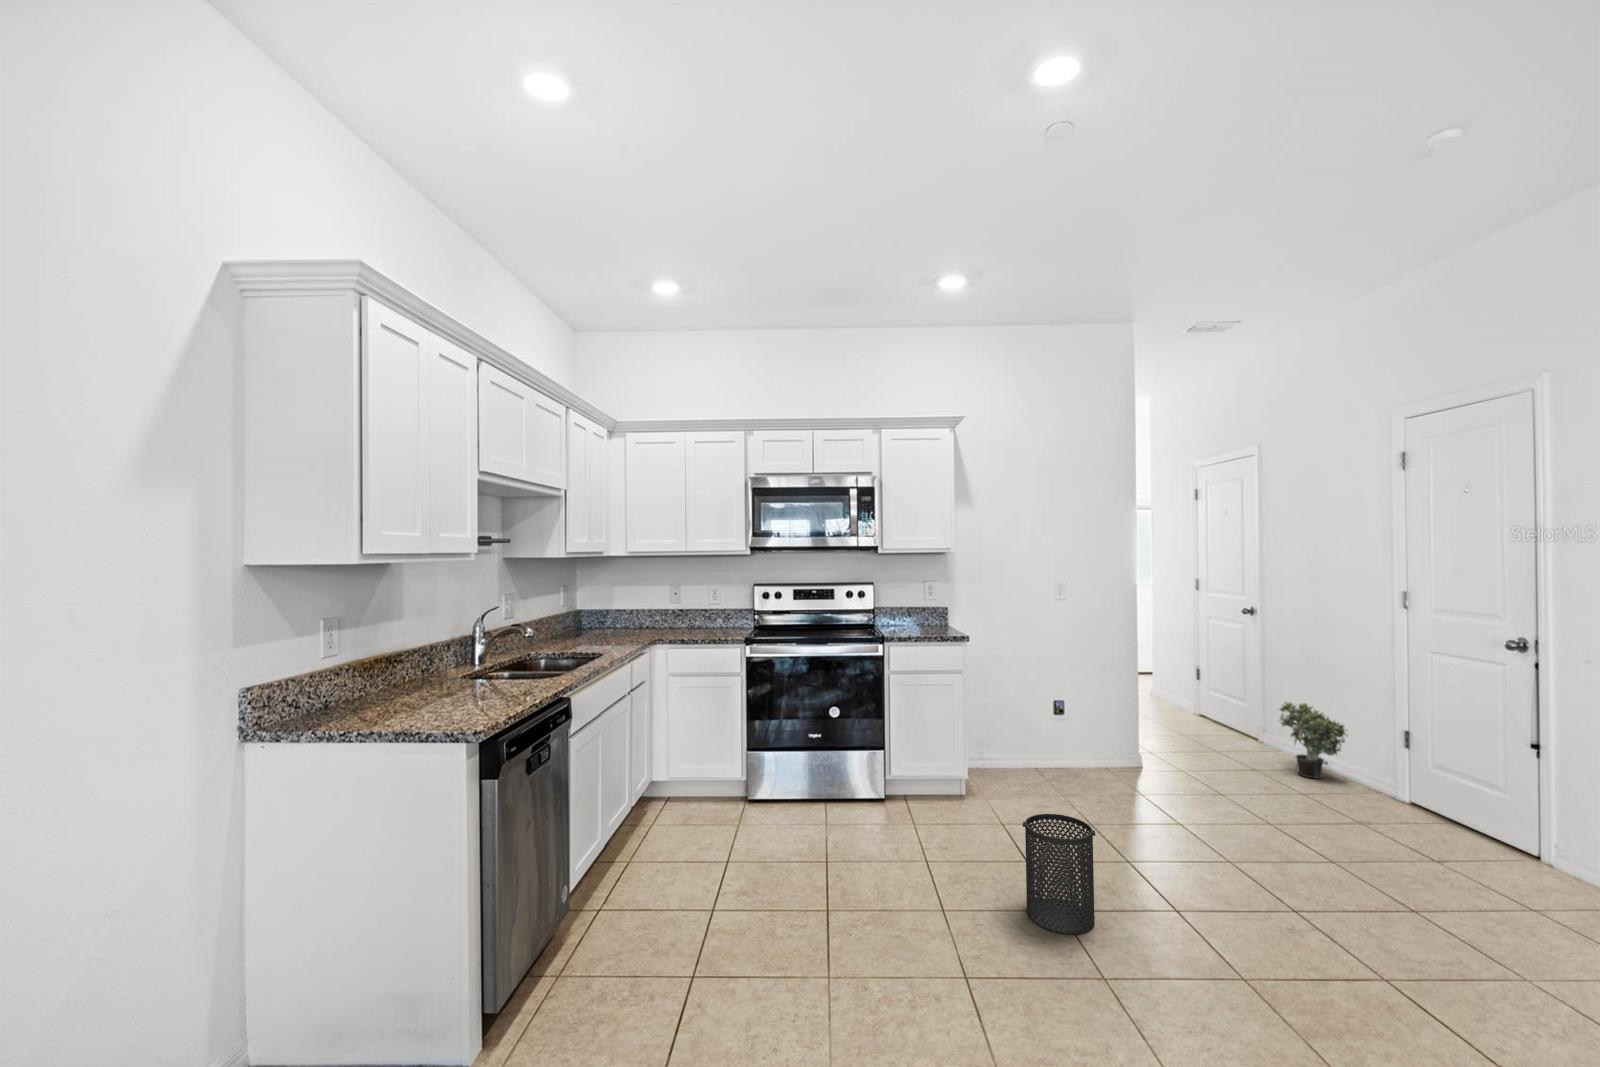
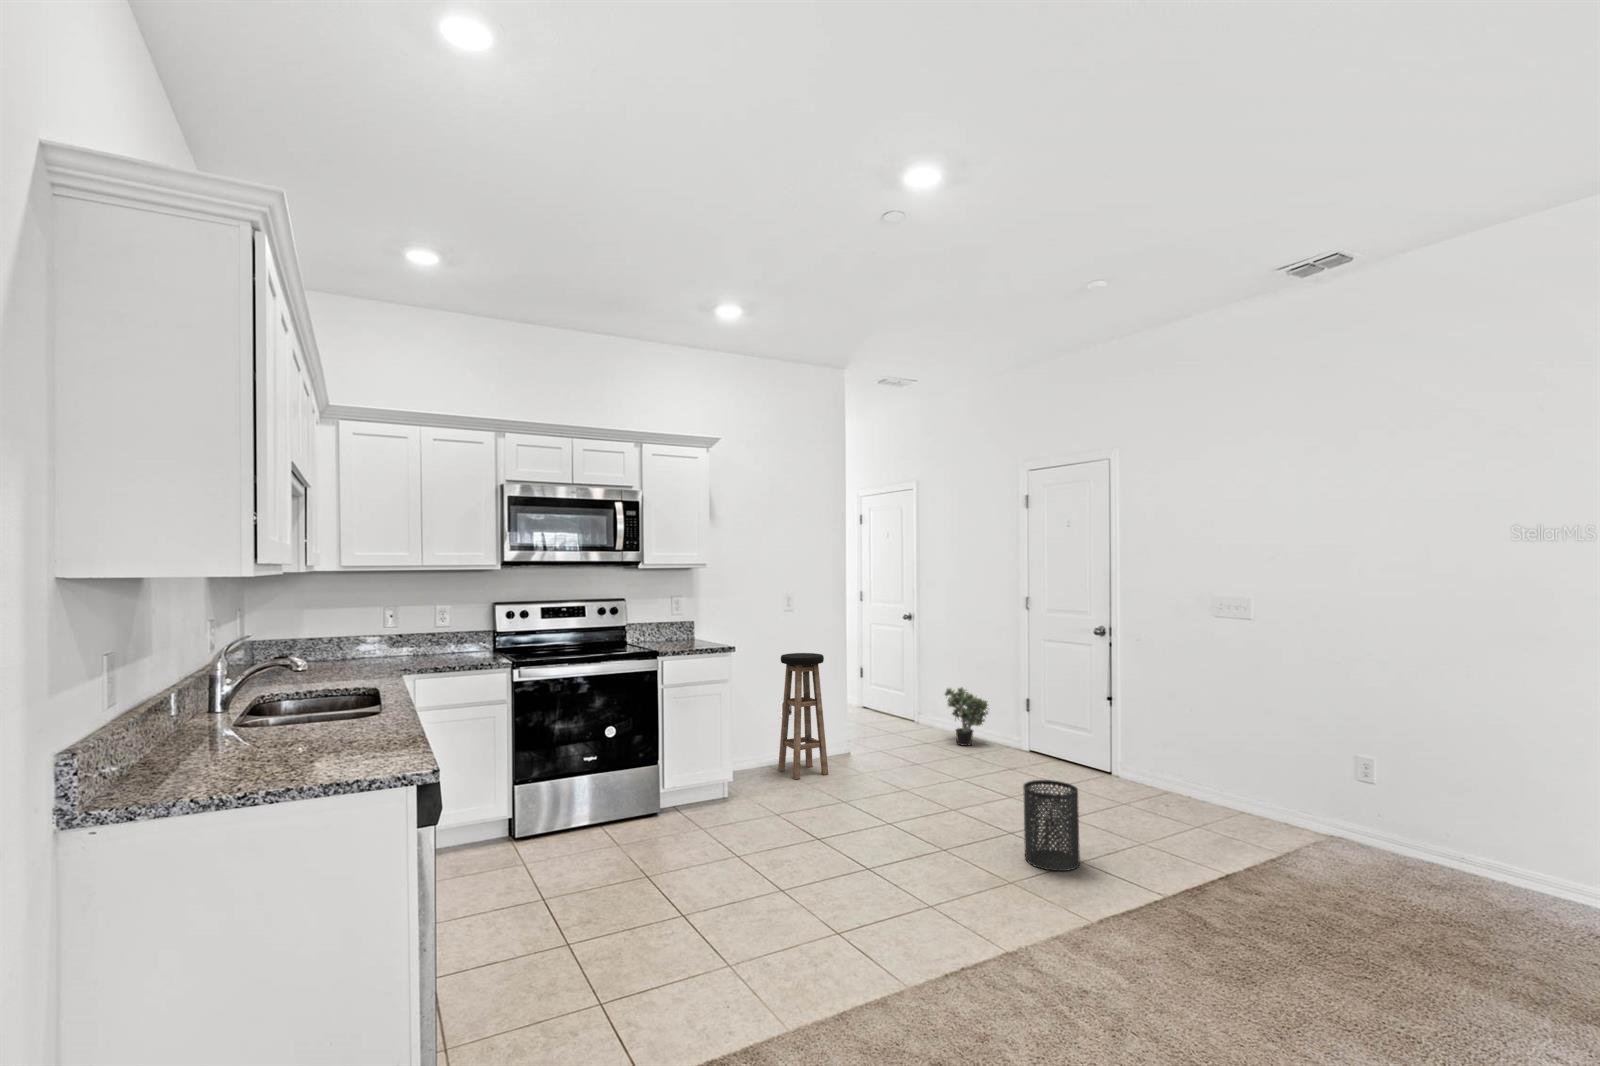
bar stool: none [1039,645,1095,783] -> present [778,653,828,779]
trash can: present [1023,814,1095,934] -> present [1023,780,1080,871]

